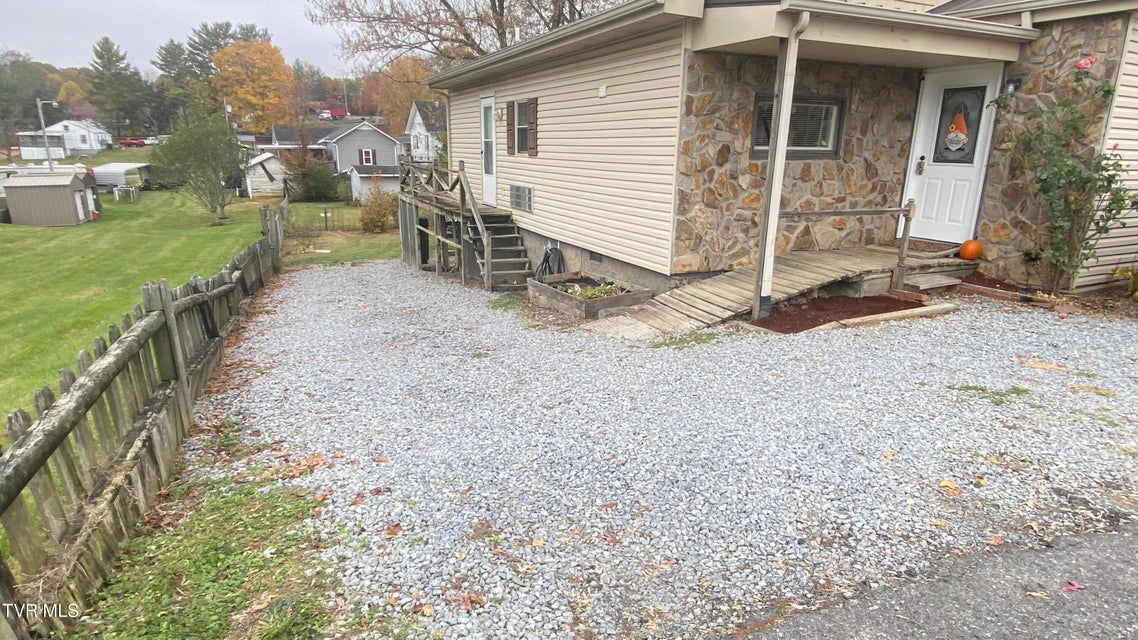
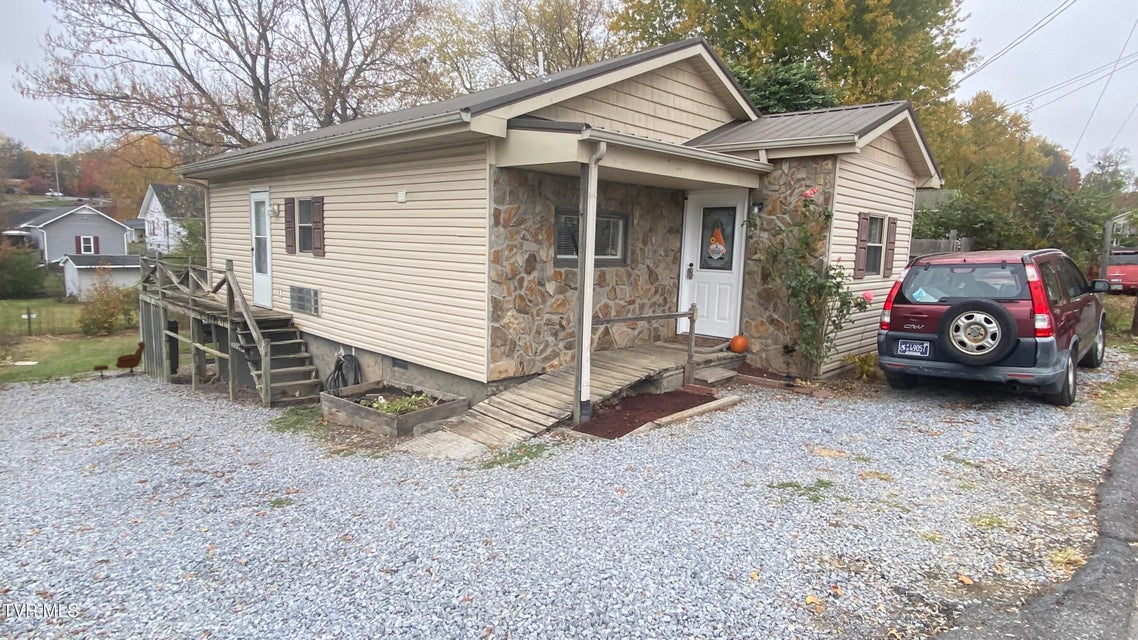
lounge chair: none [366,234,404,264] -> present [94,341,145,378]

